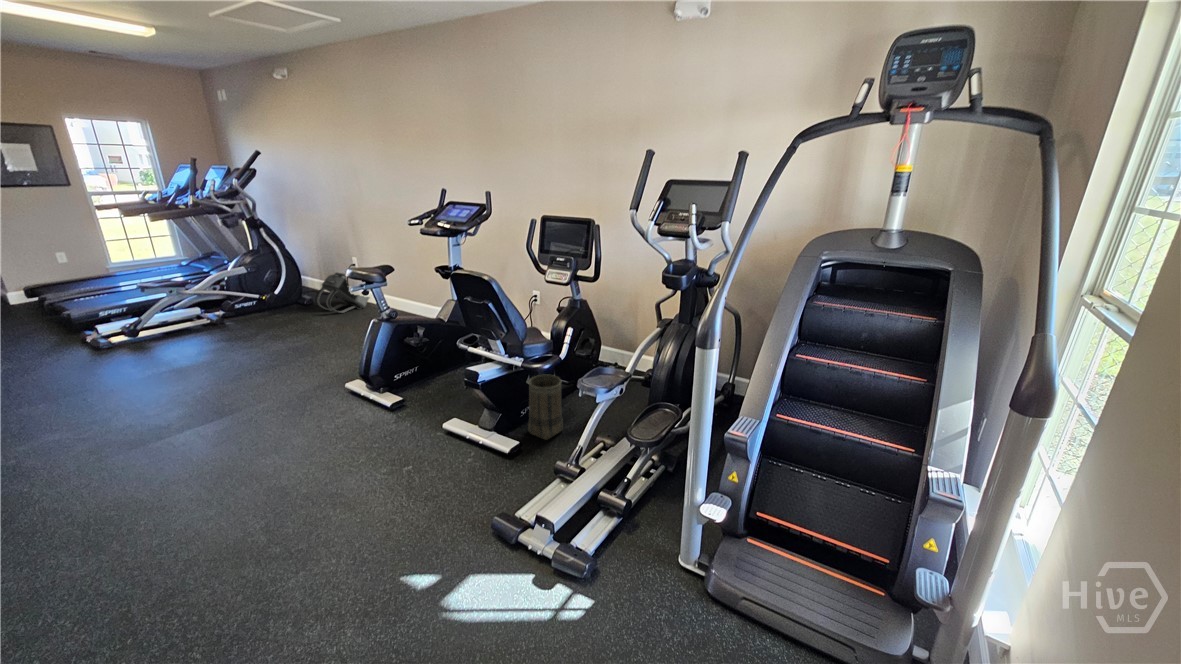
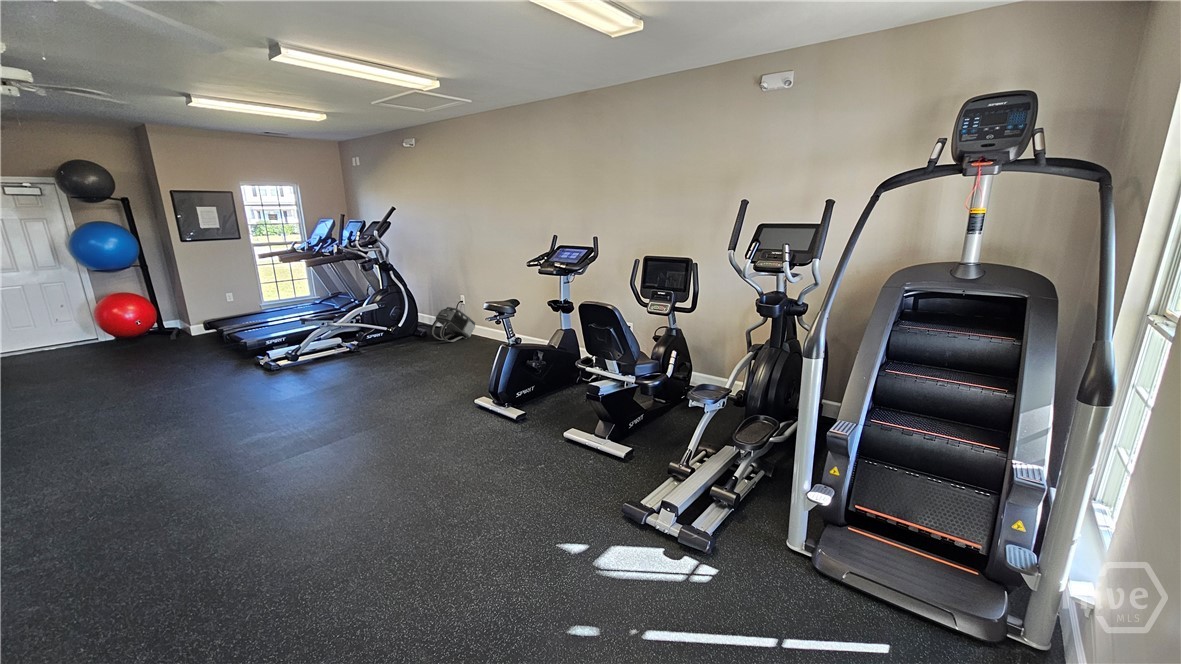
basket: present [528,375,563,440] -> none [636,391,666,448]

